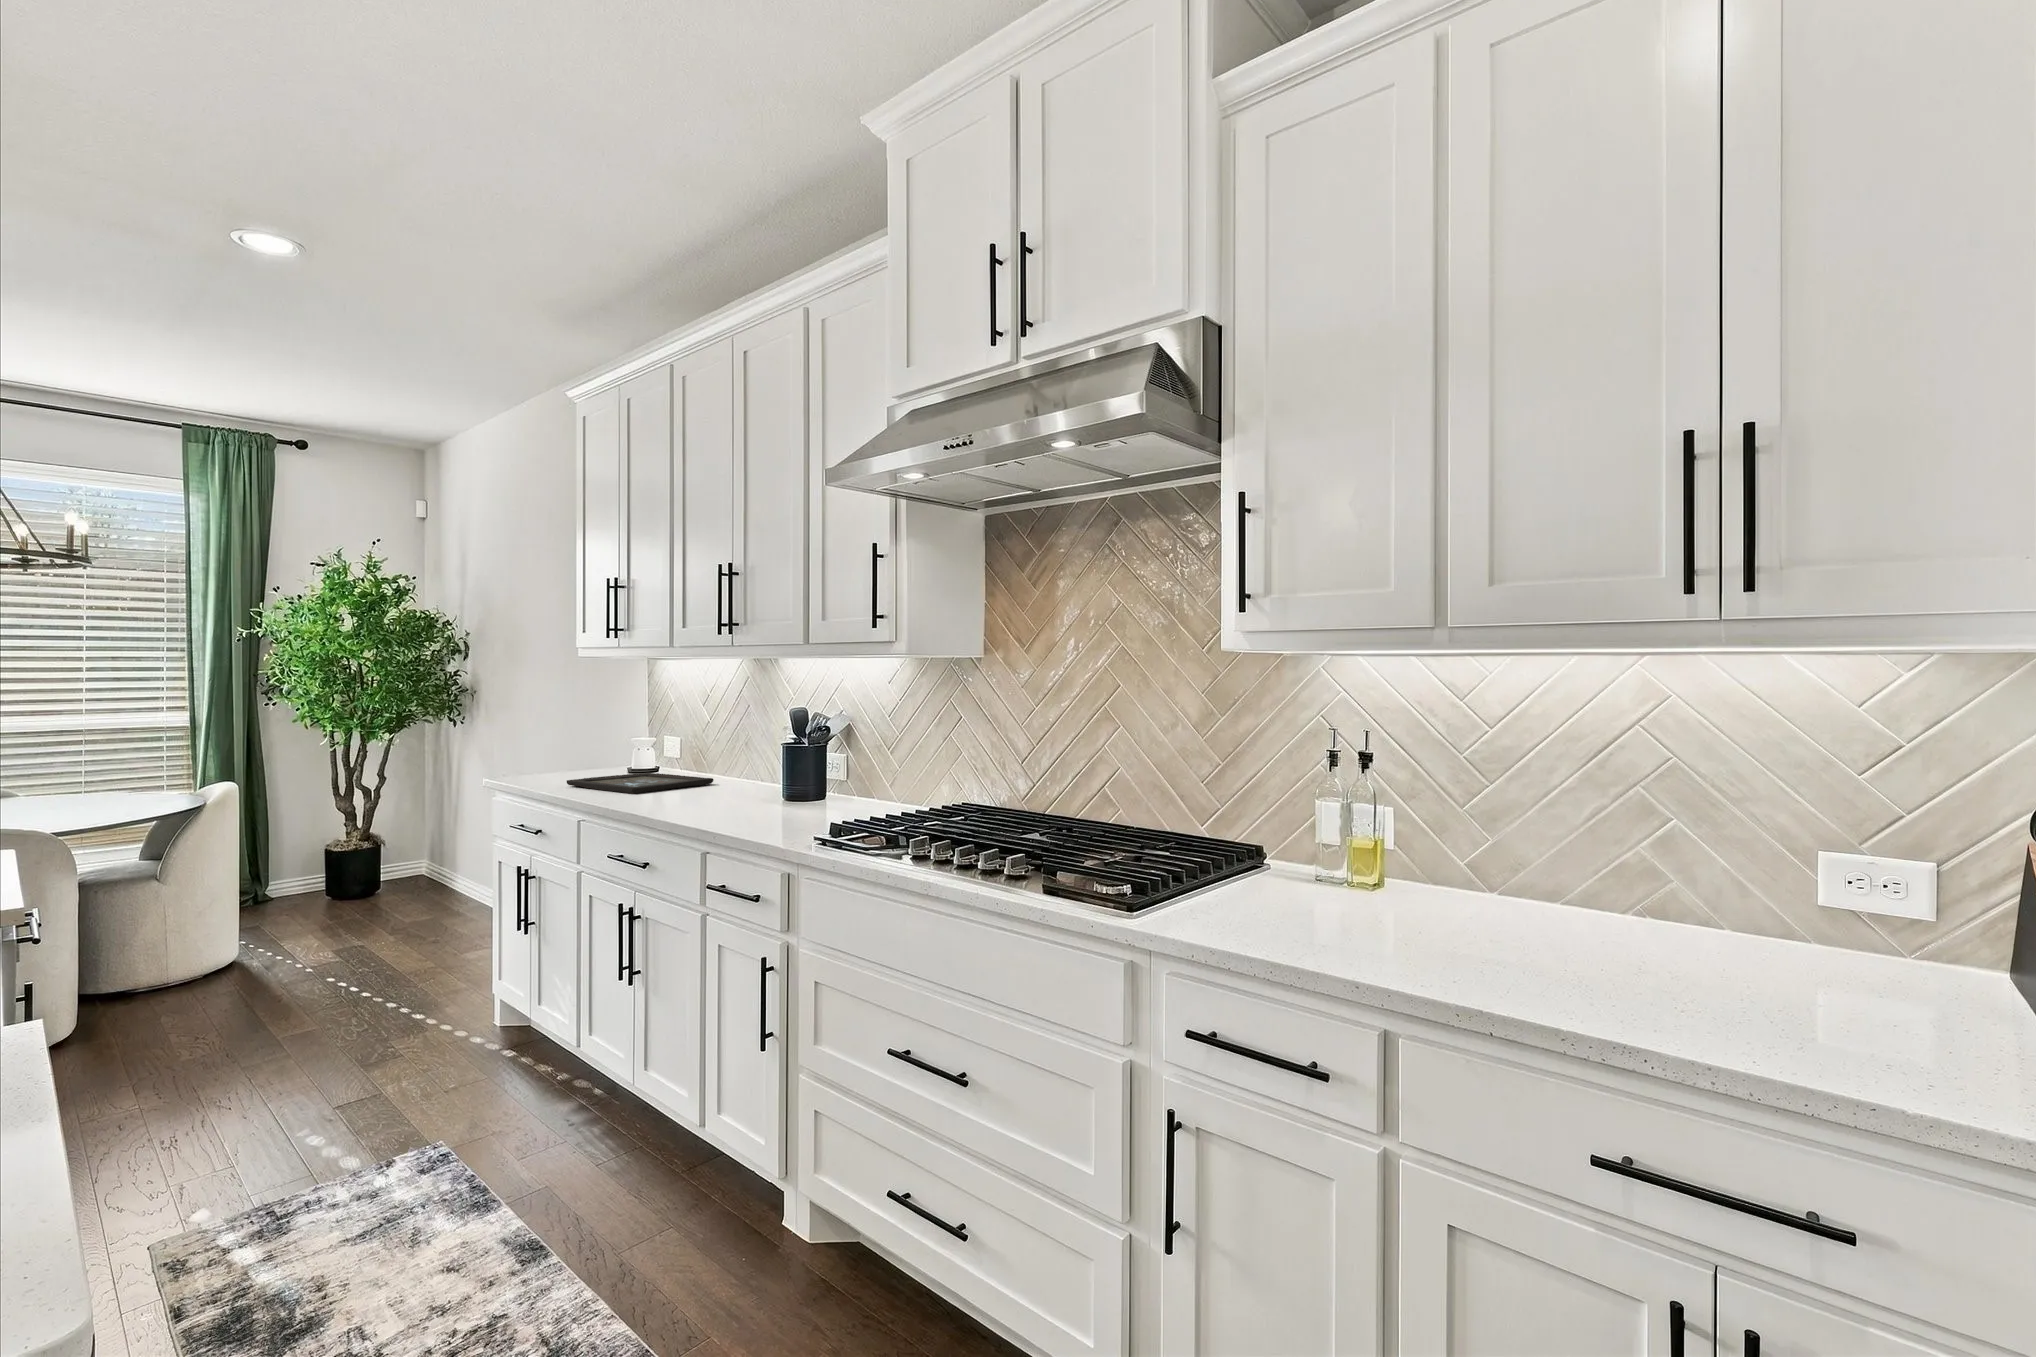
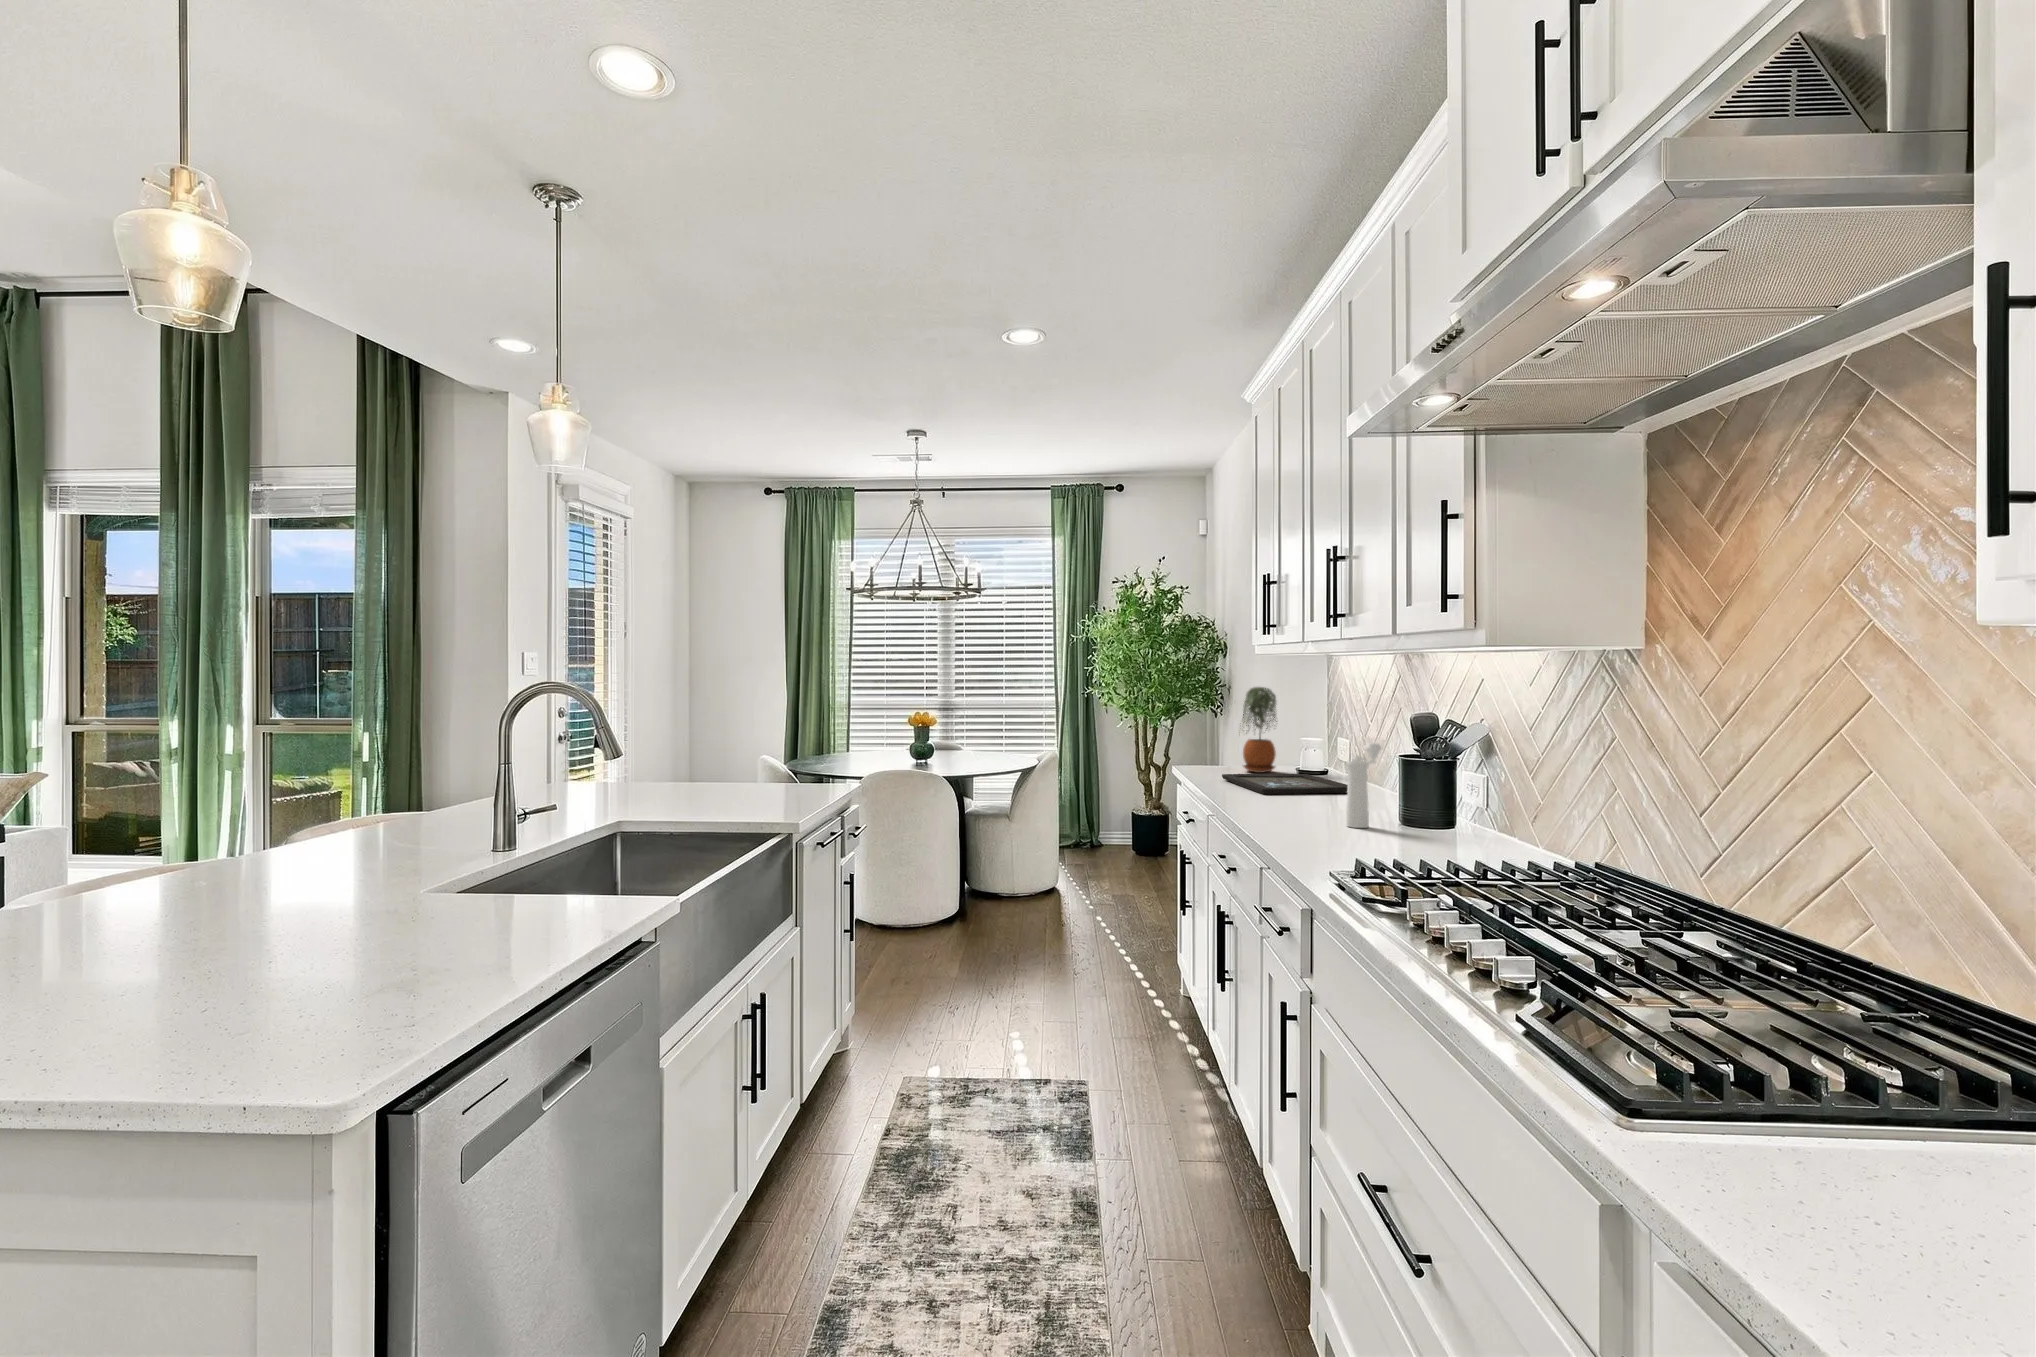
potted plant: none [568,688,608,777] -> present [1242,687,1277,773]
pepper mill: none [749,733,771,809] -> present [1346,743,1382,828]

